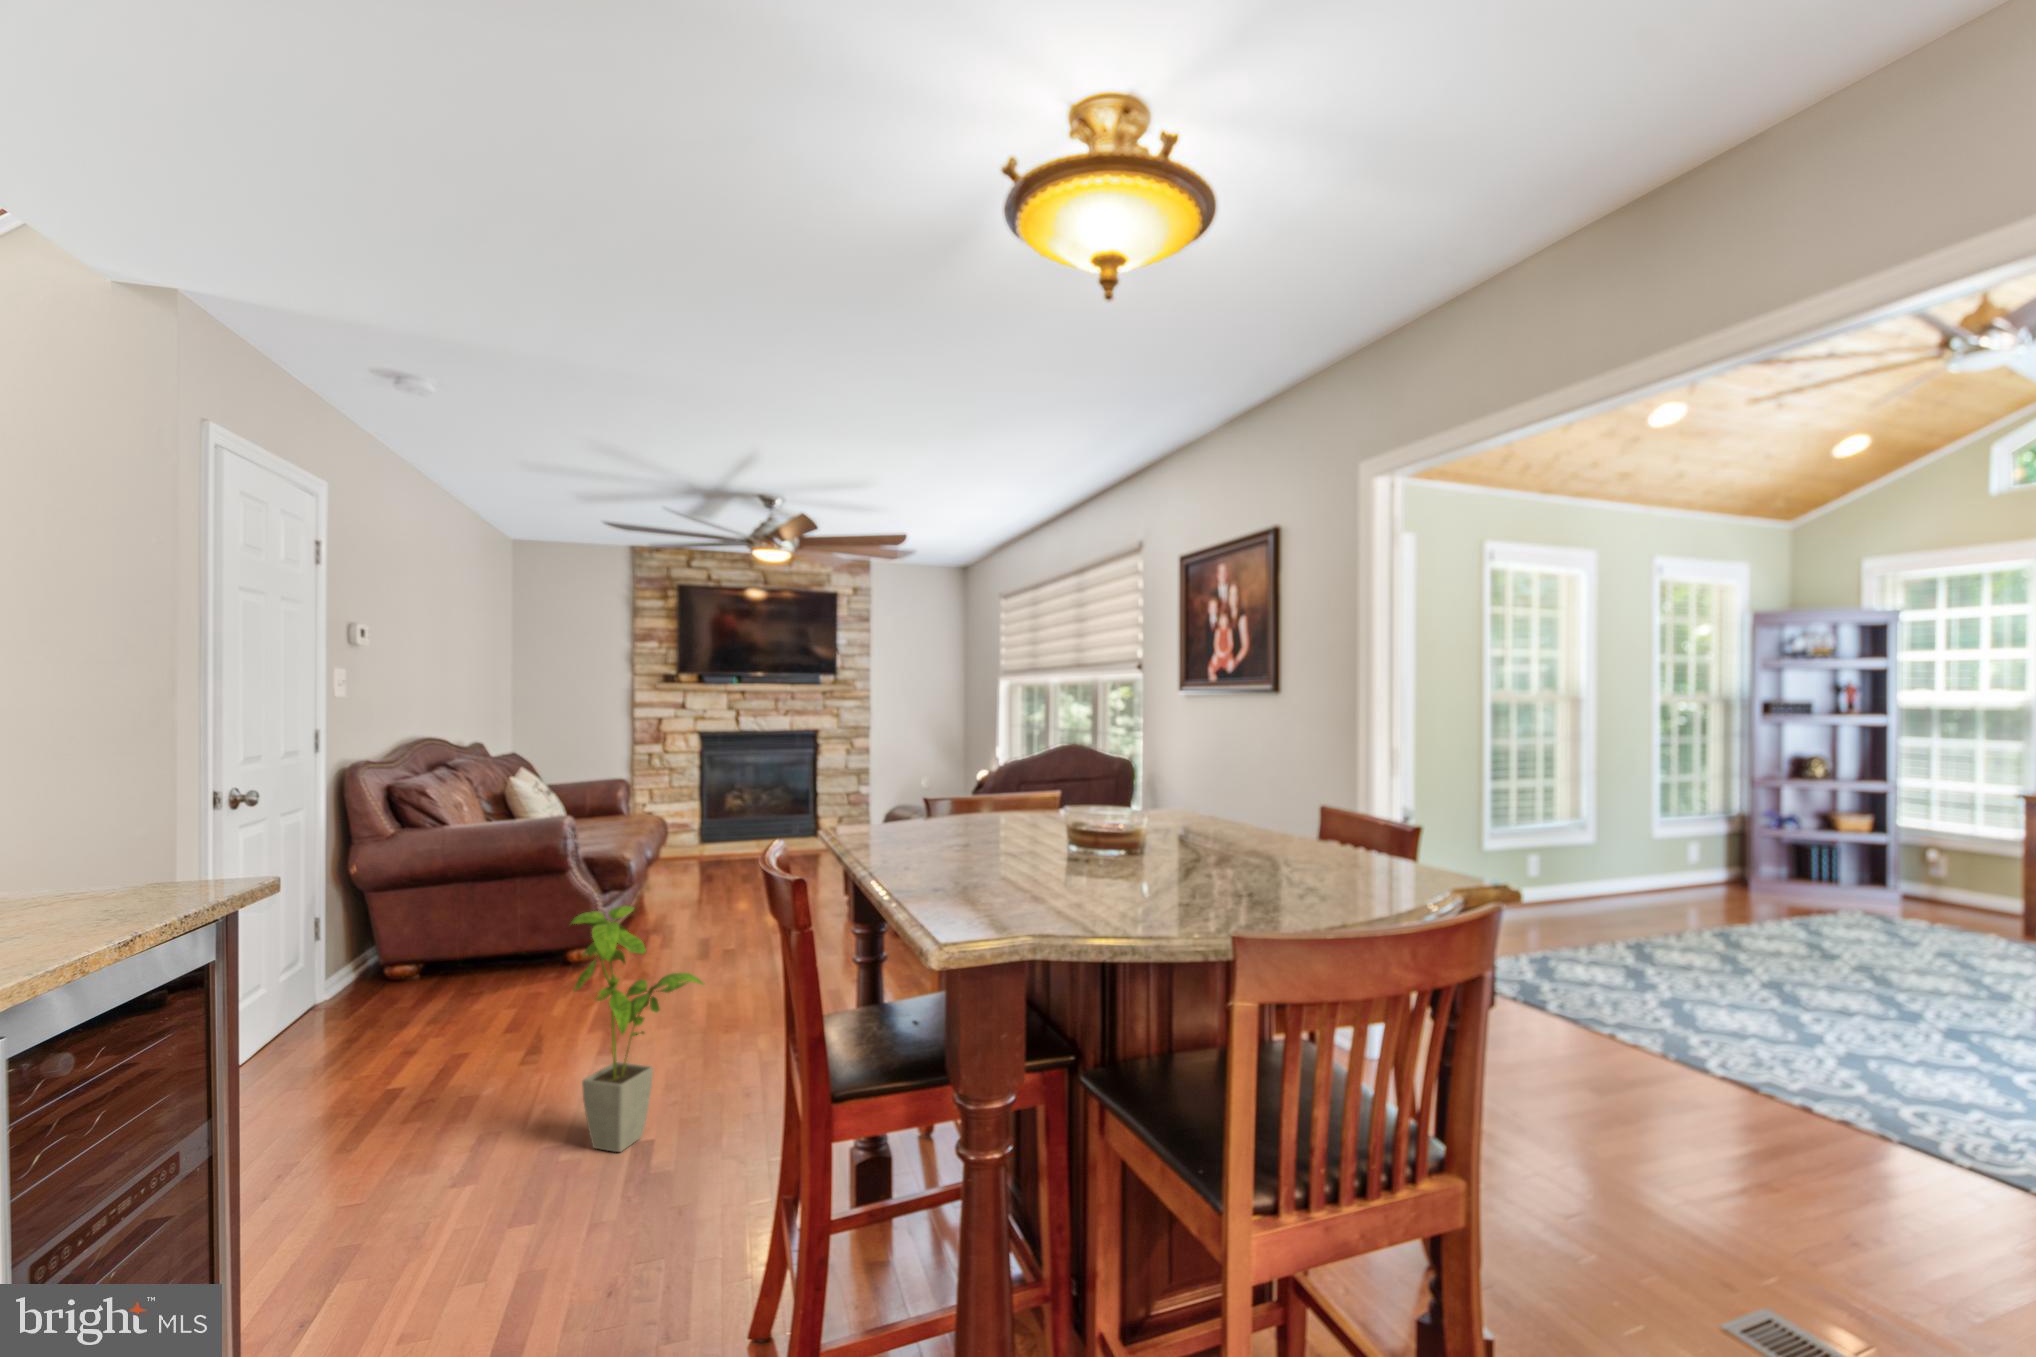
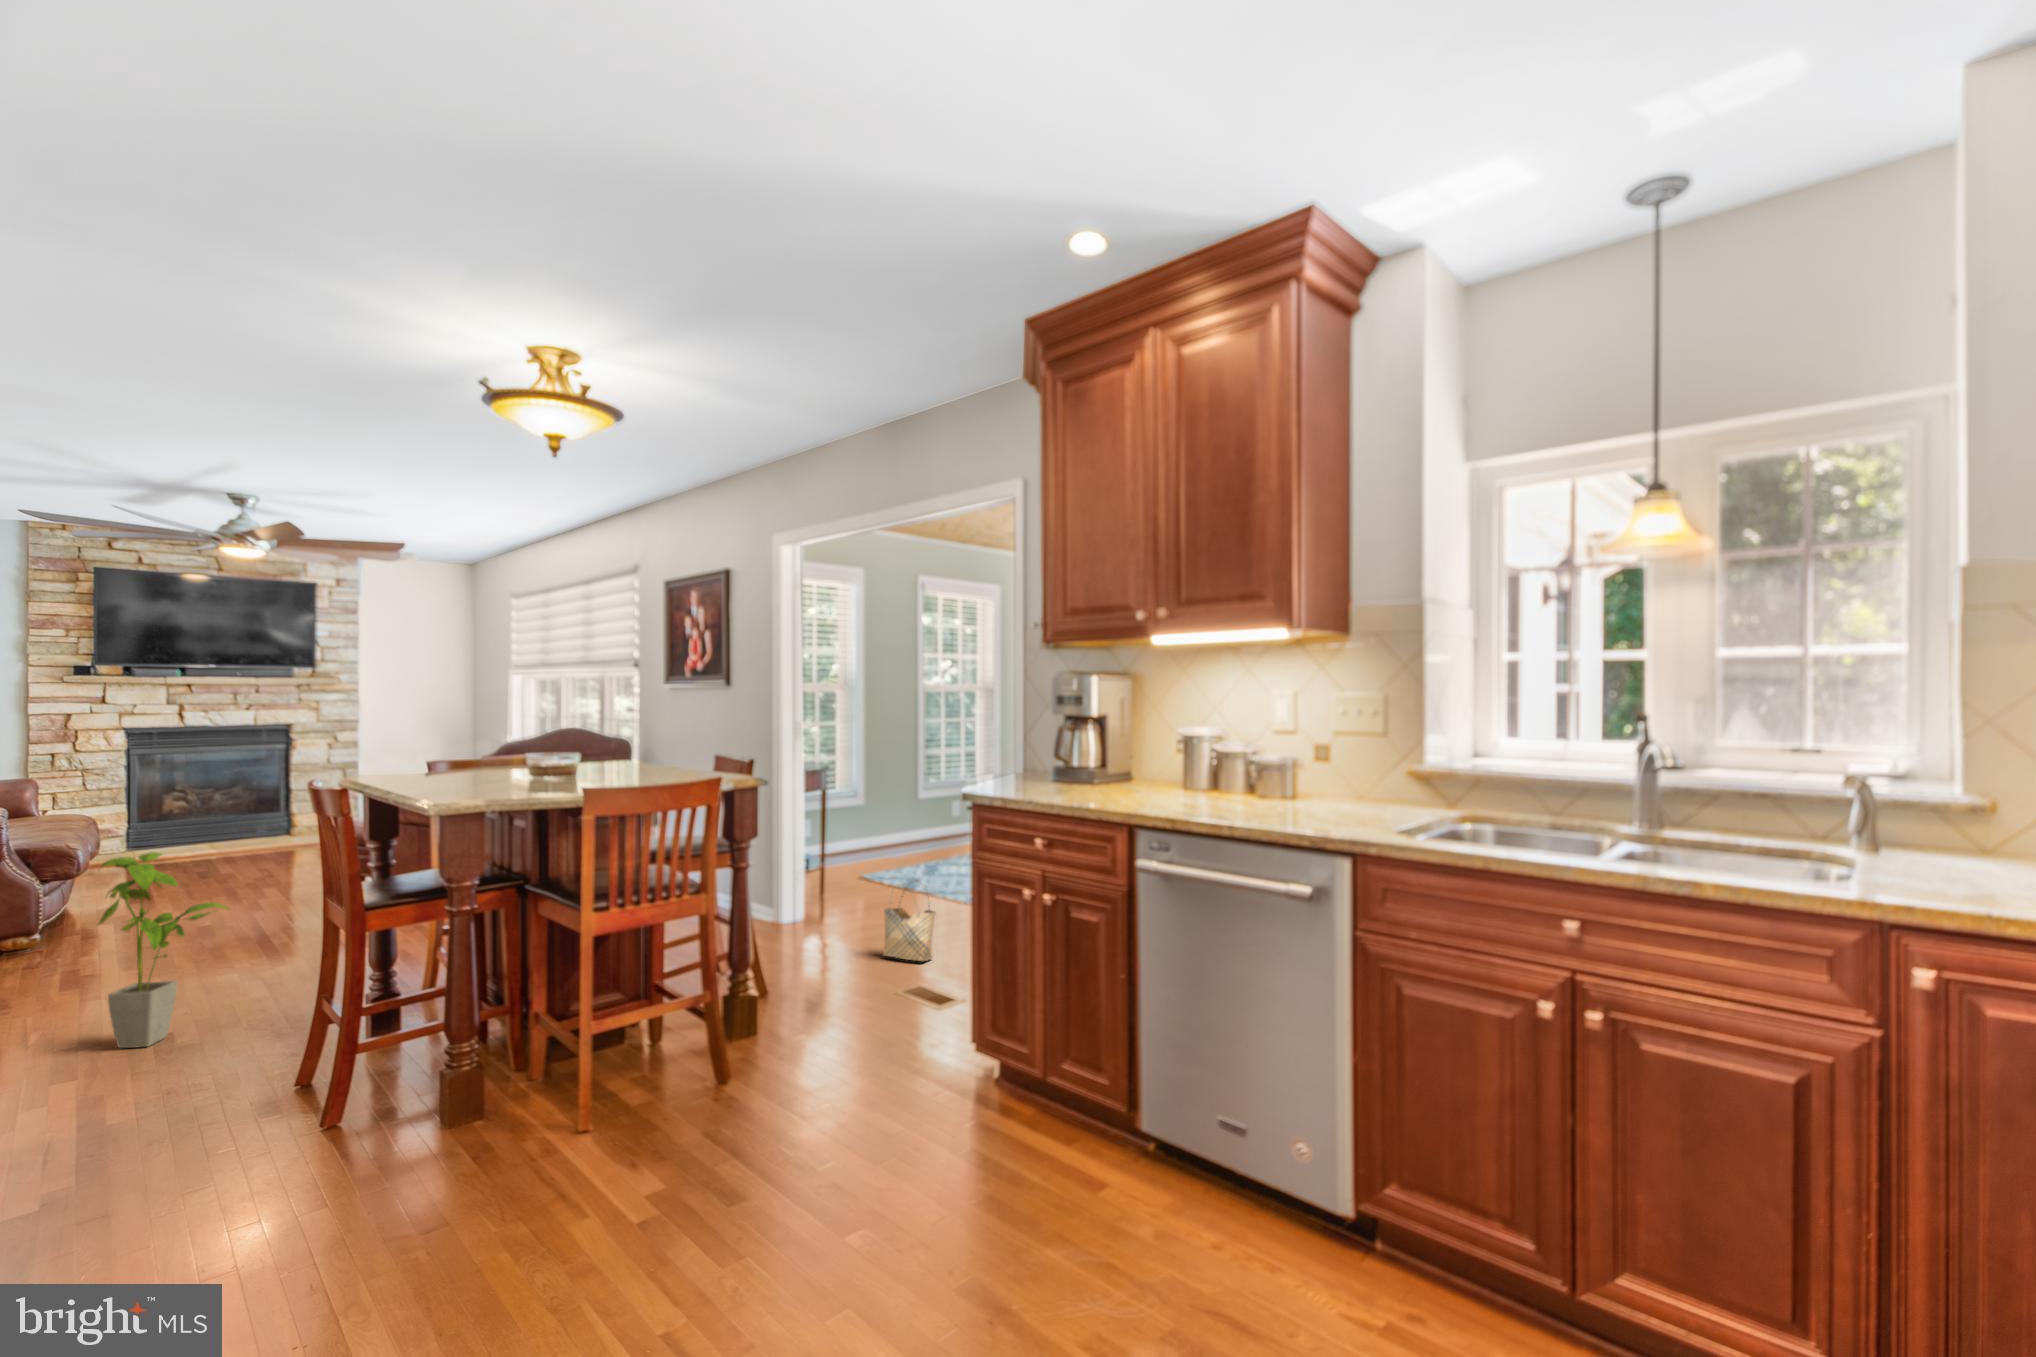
woven basket: none [1590,1037,1709,1196] -> present [883,894,935,961]

